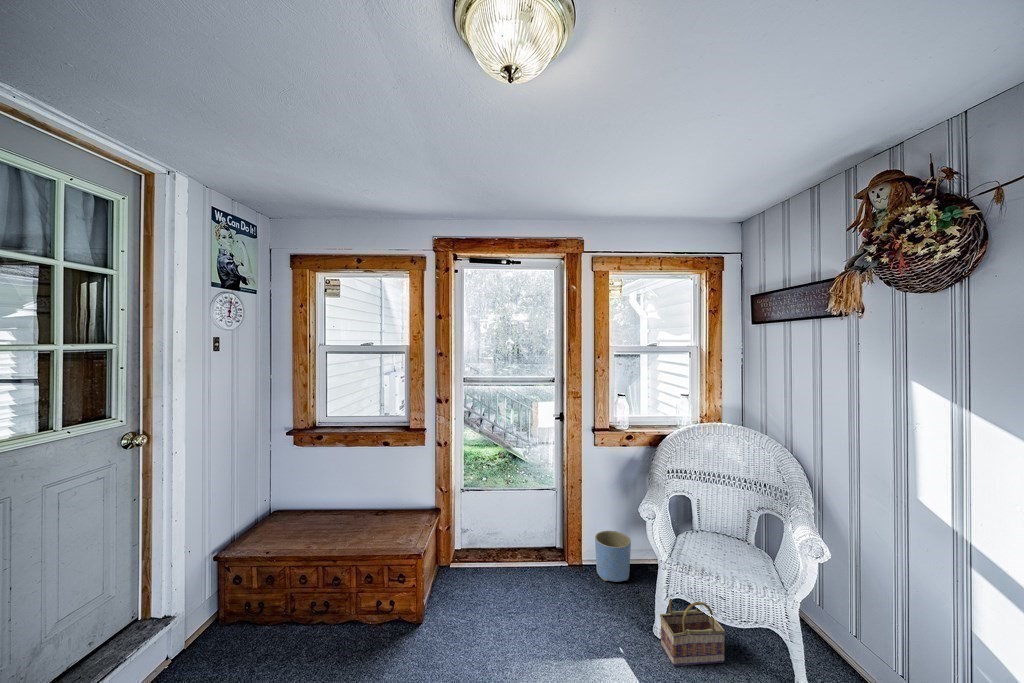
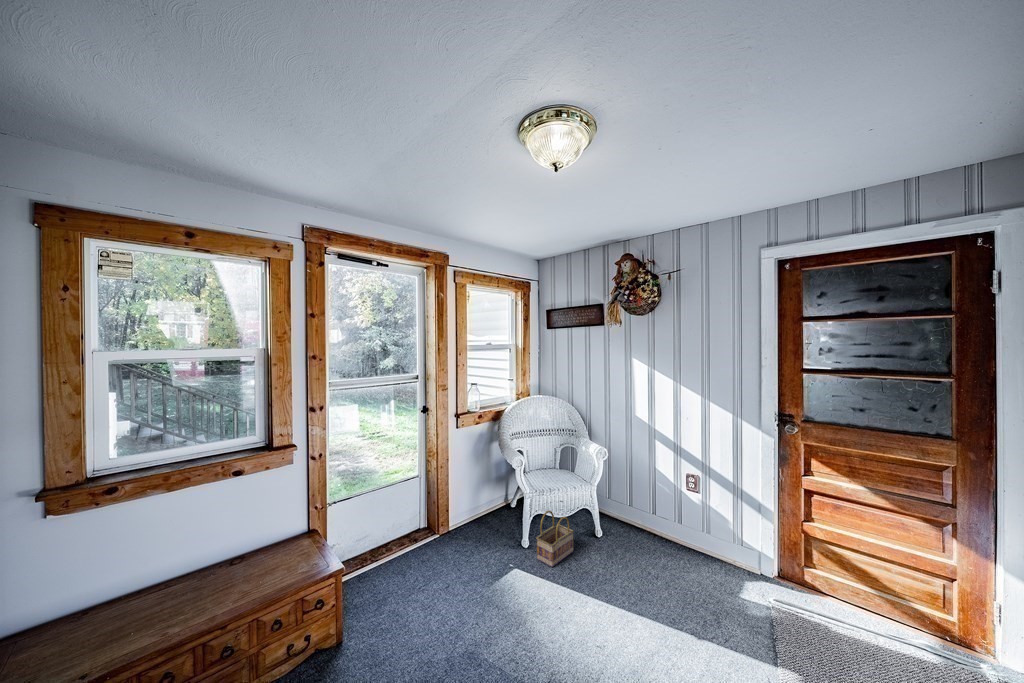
planter: present [595,531,631,582] -> none [462,496,490,537]

